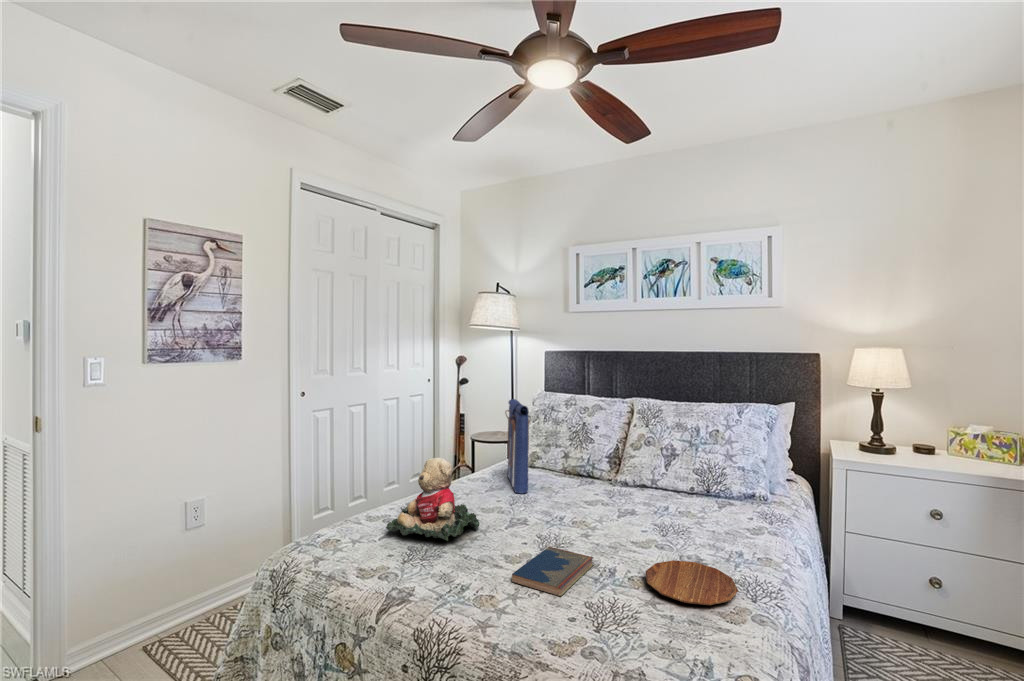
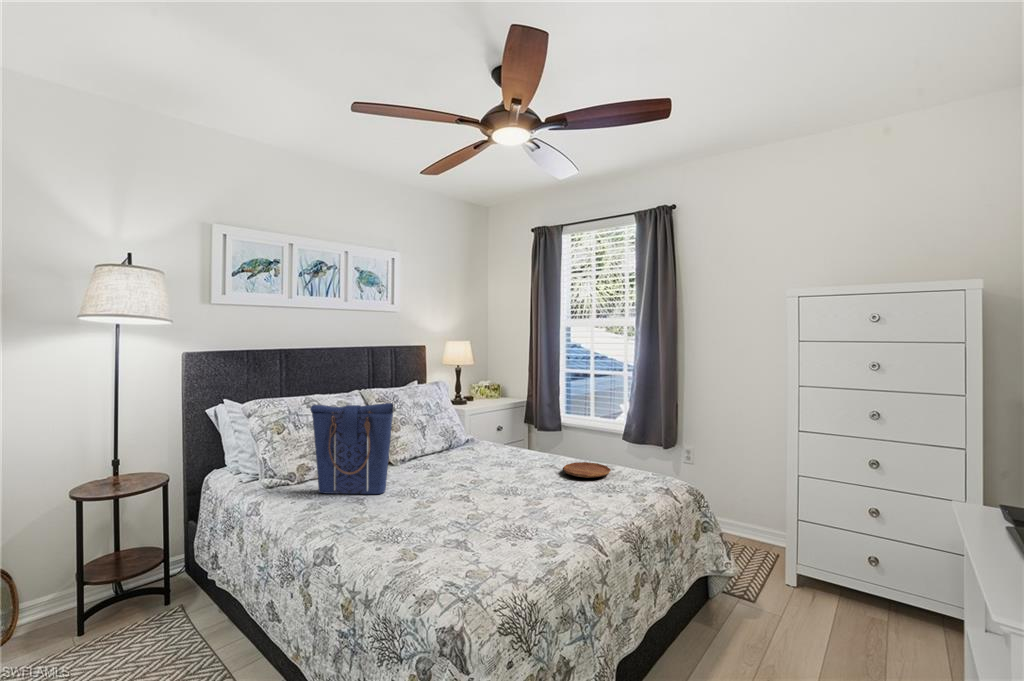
teddy bear: present [386,458,479,541] -> none [416,457,508,541]
hardcover book: present [512,547,593,596] -> none [529,482,593,508]

